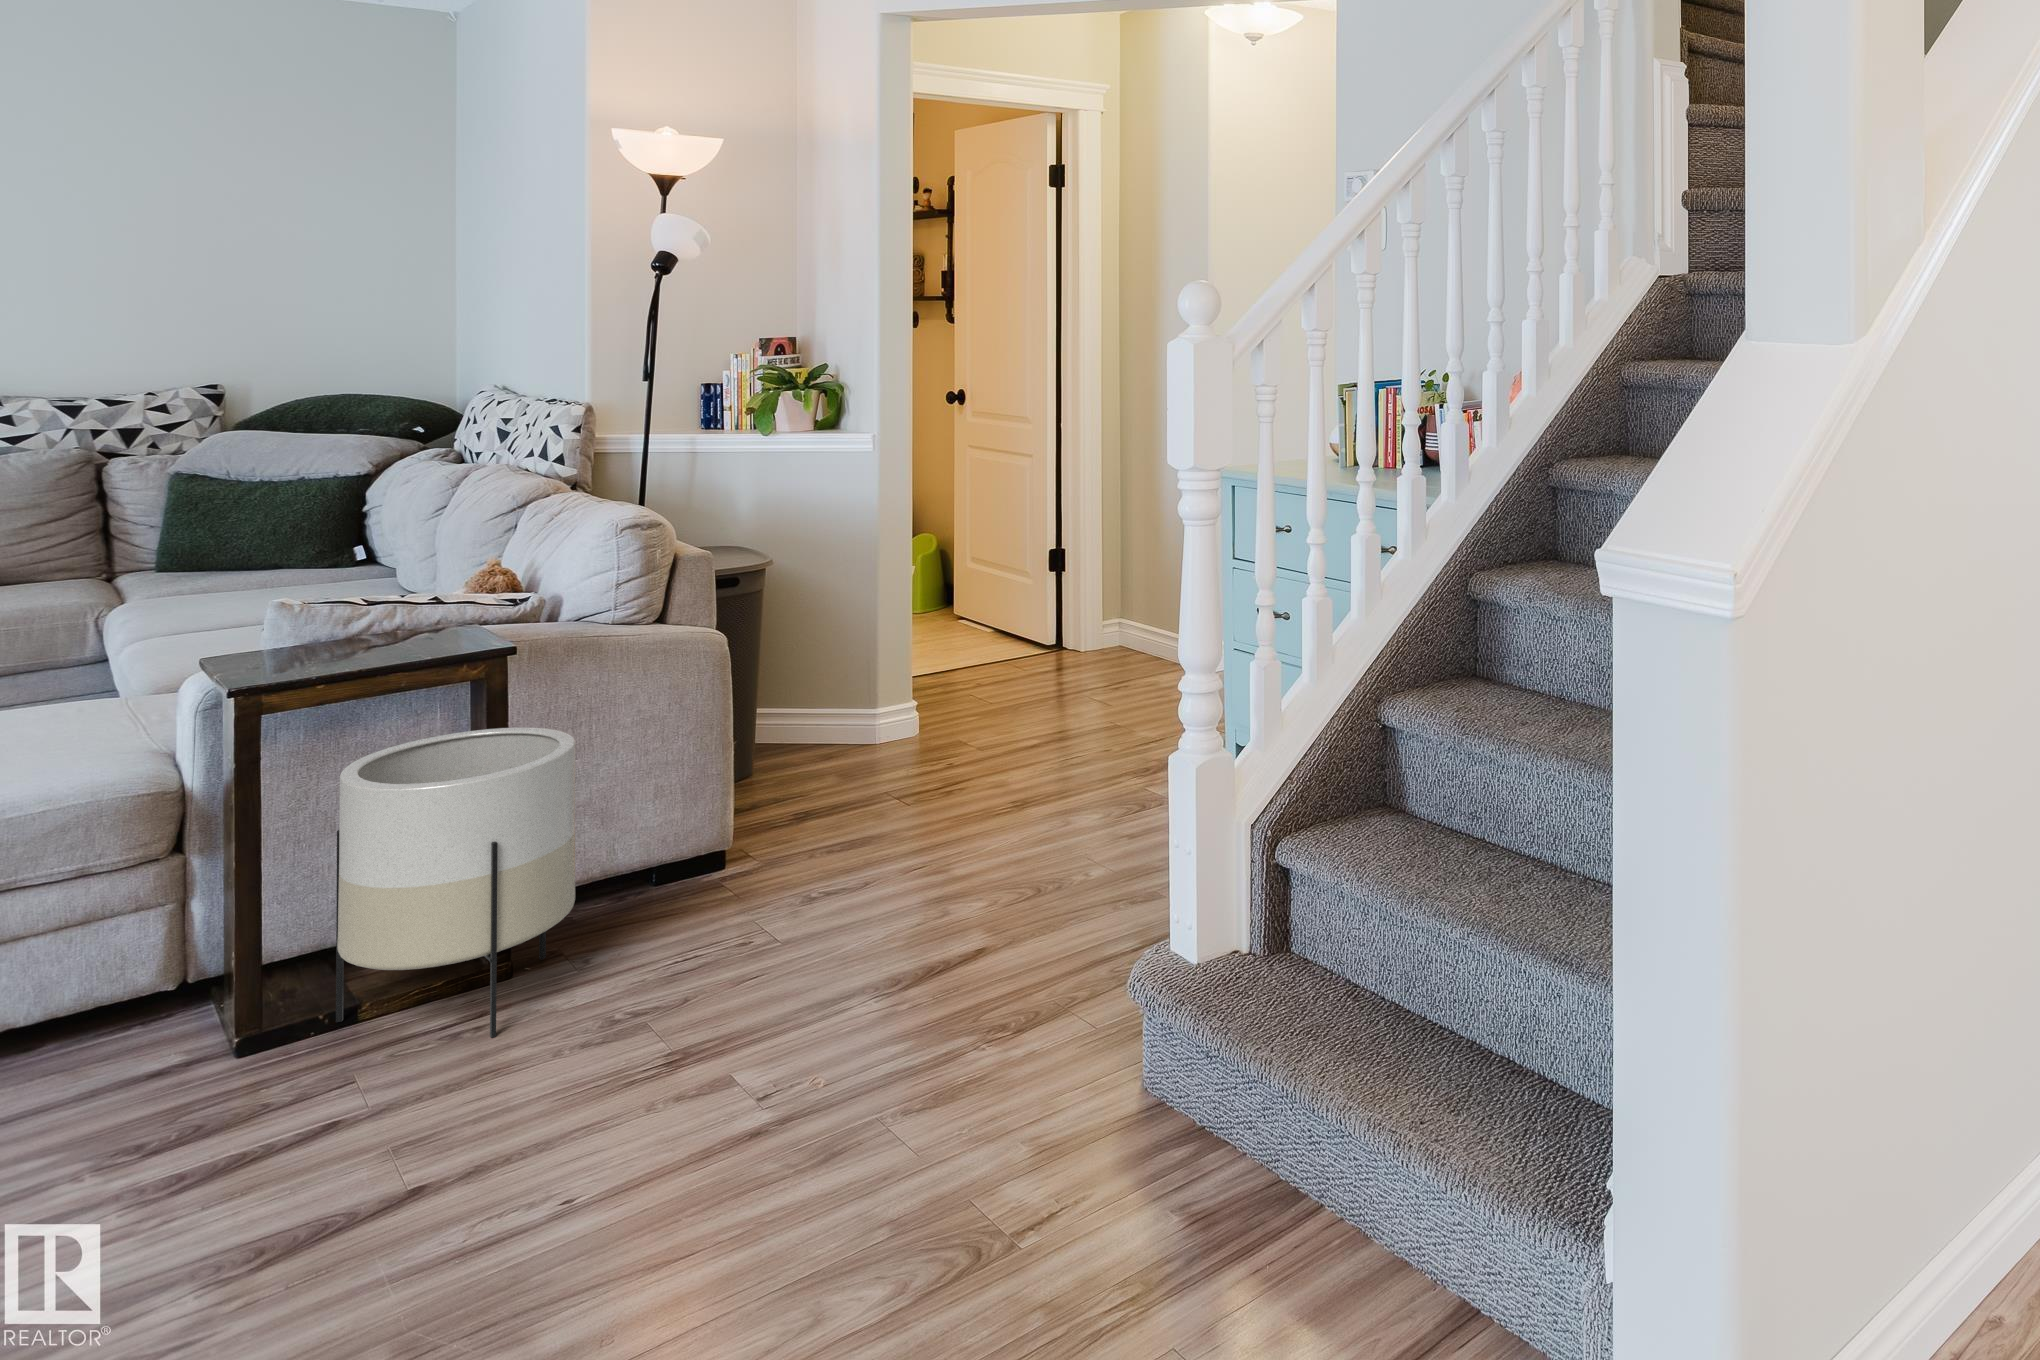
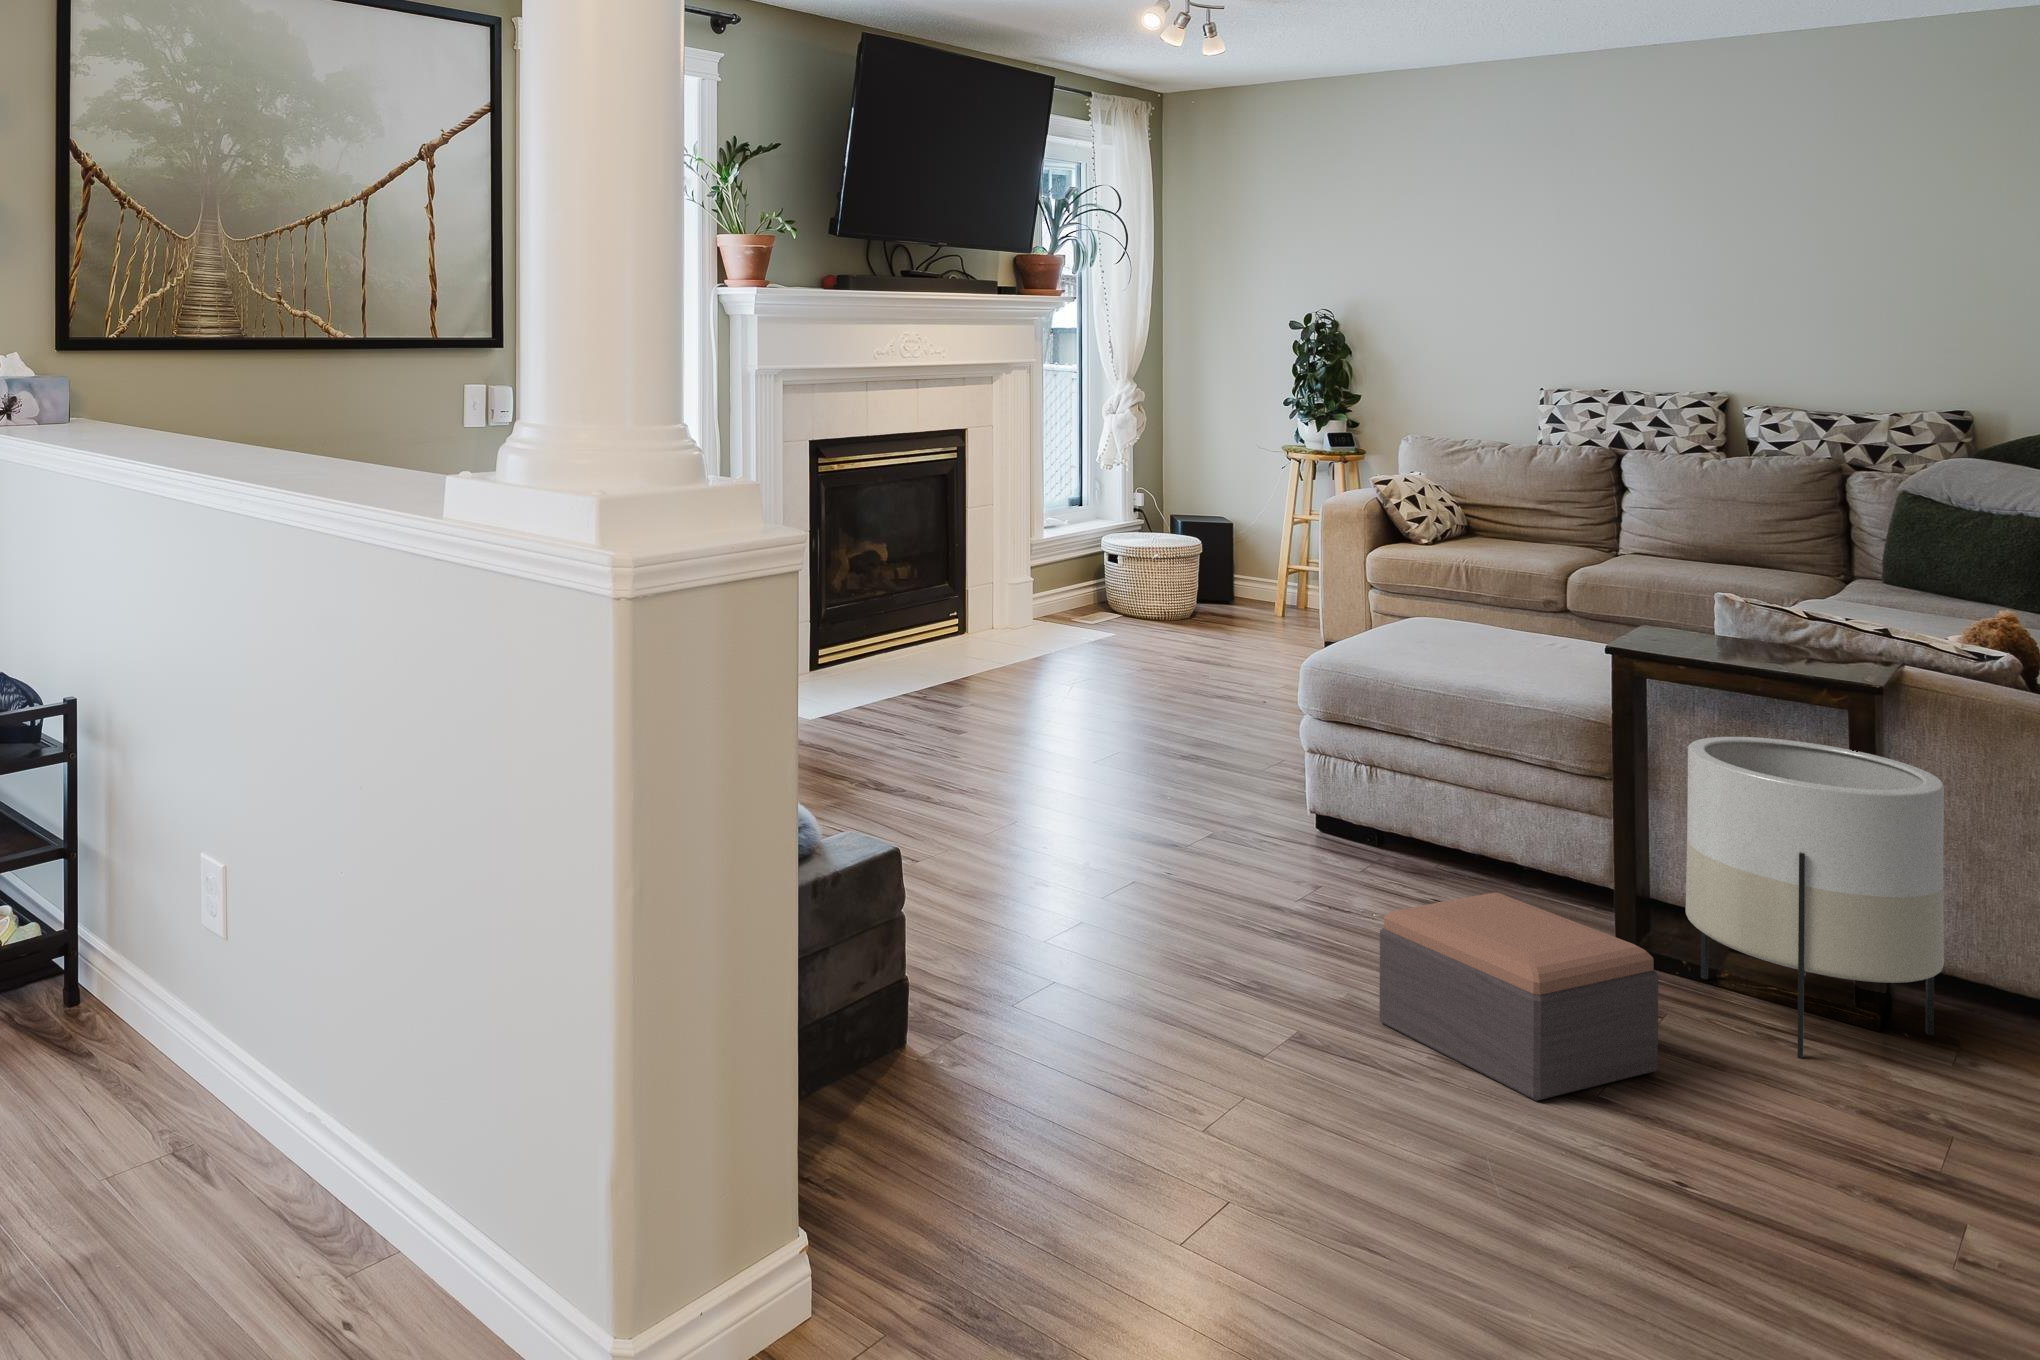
footstool: none [82,1010,422,1305] -> present [1379,893,1658,1101]

